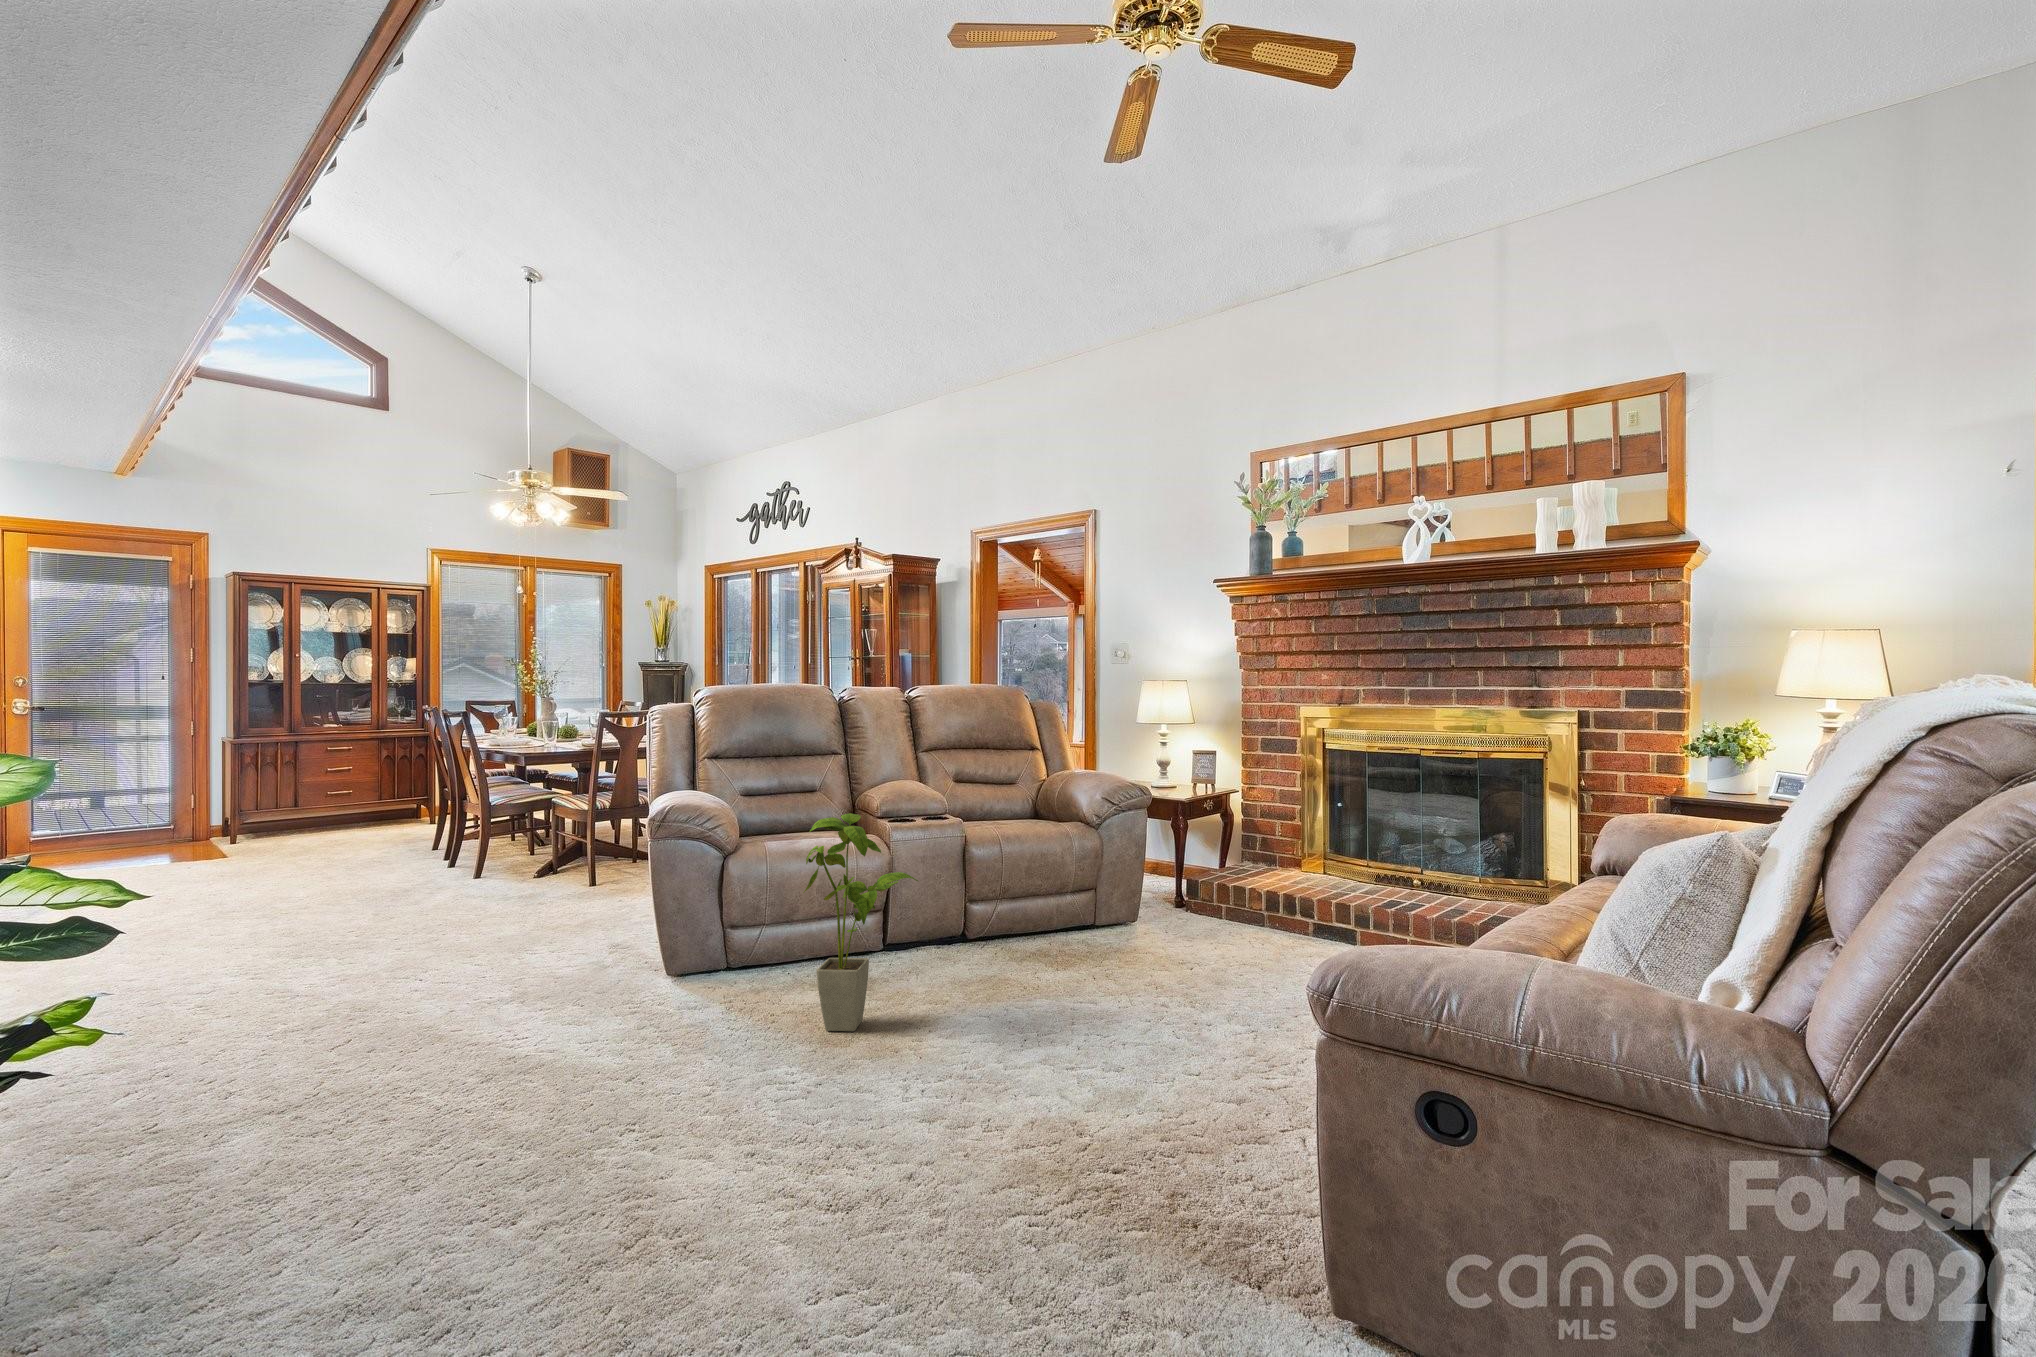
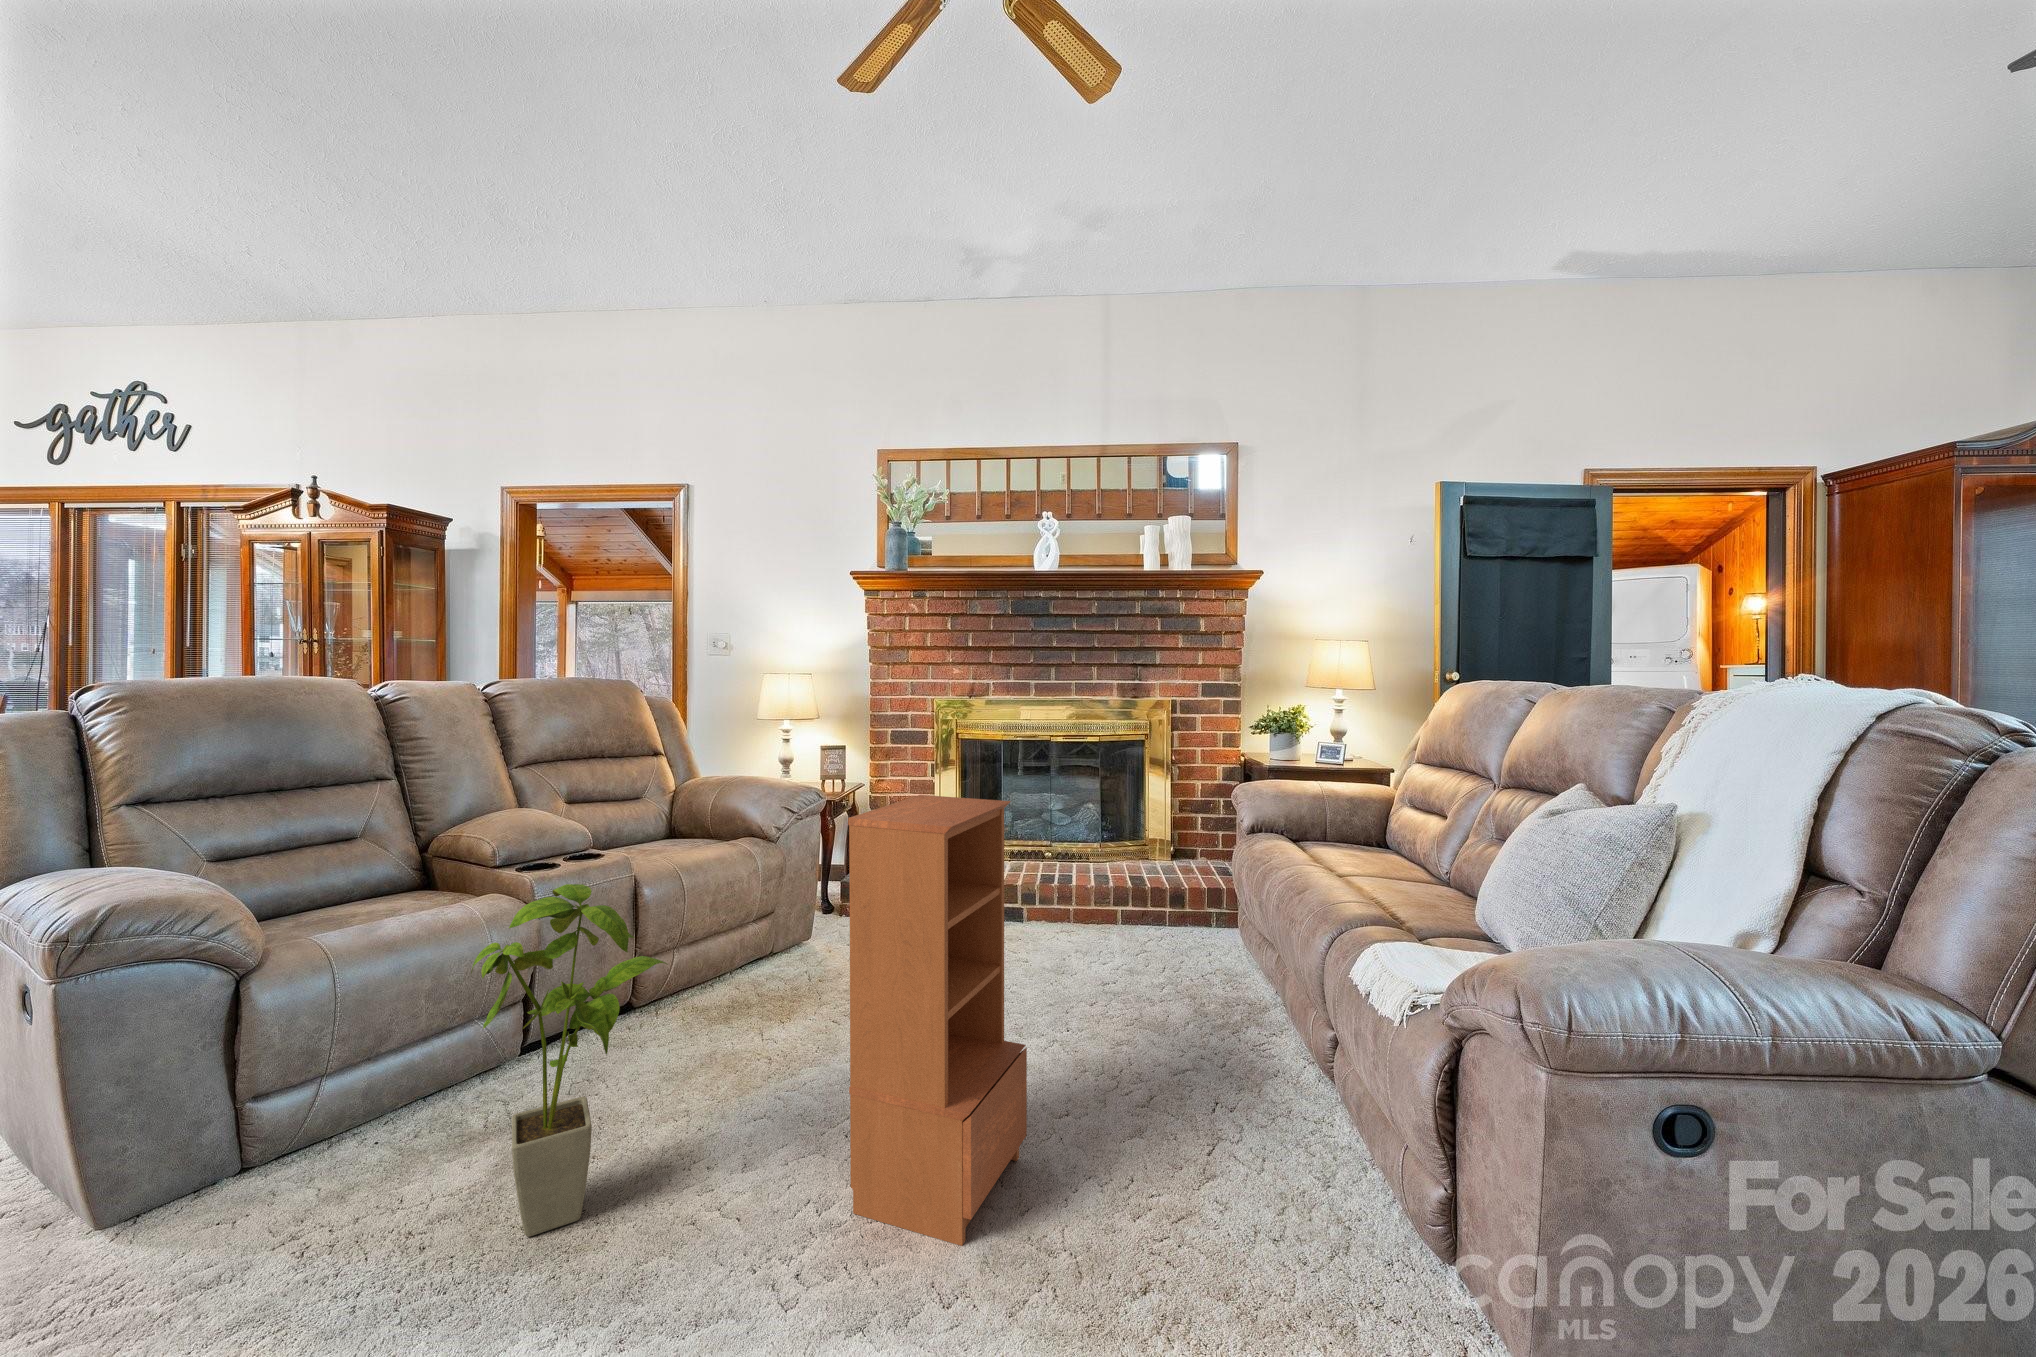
bookcase: none [990,774,1138,1105] -> present [848,795,1027,1246]

